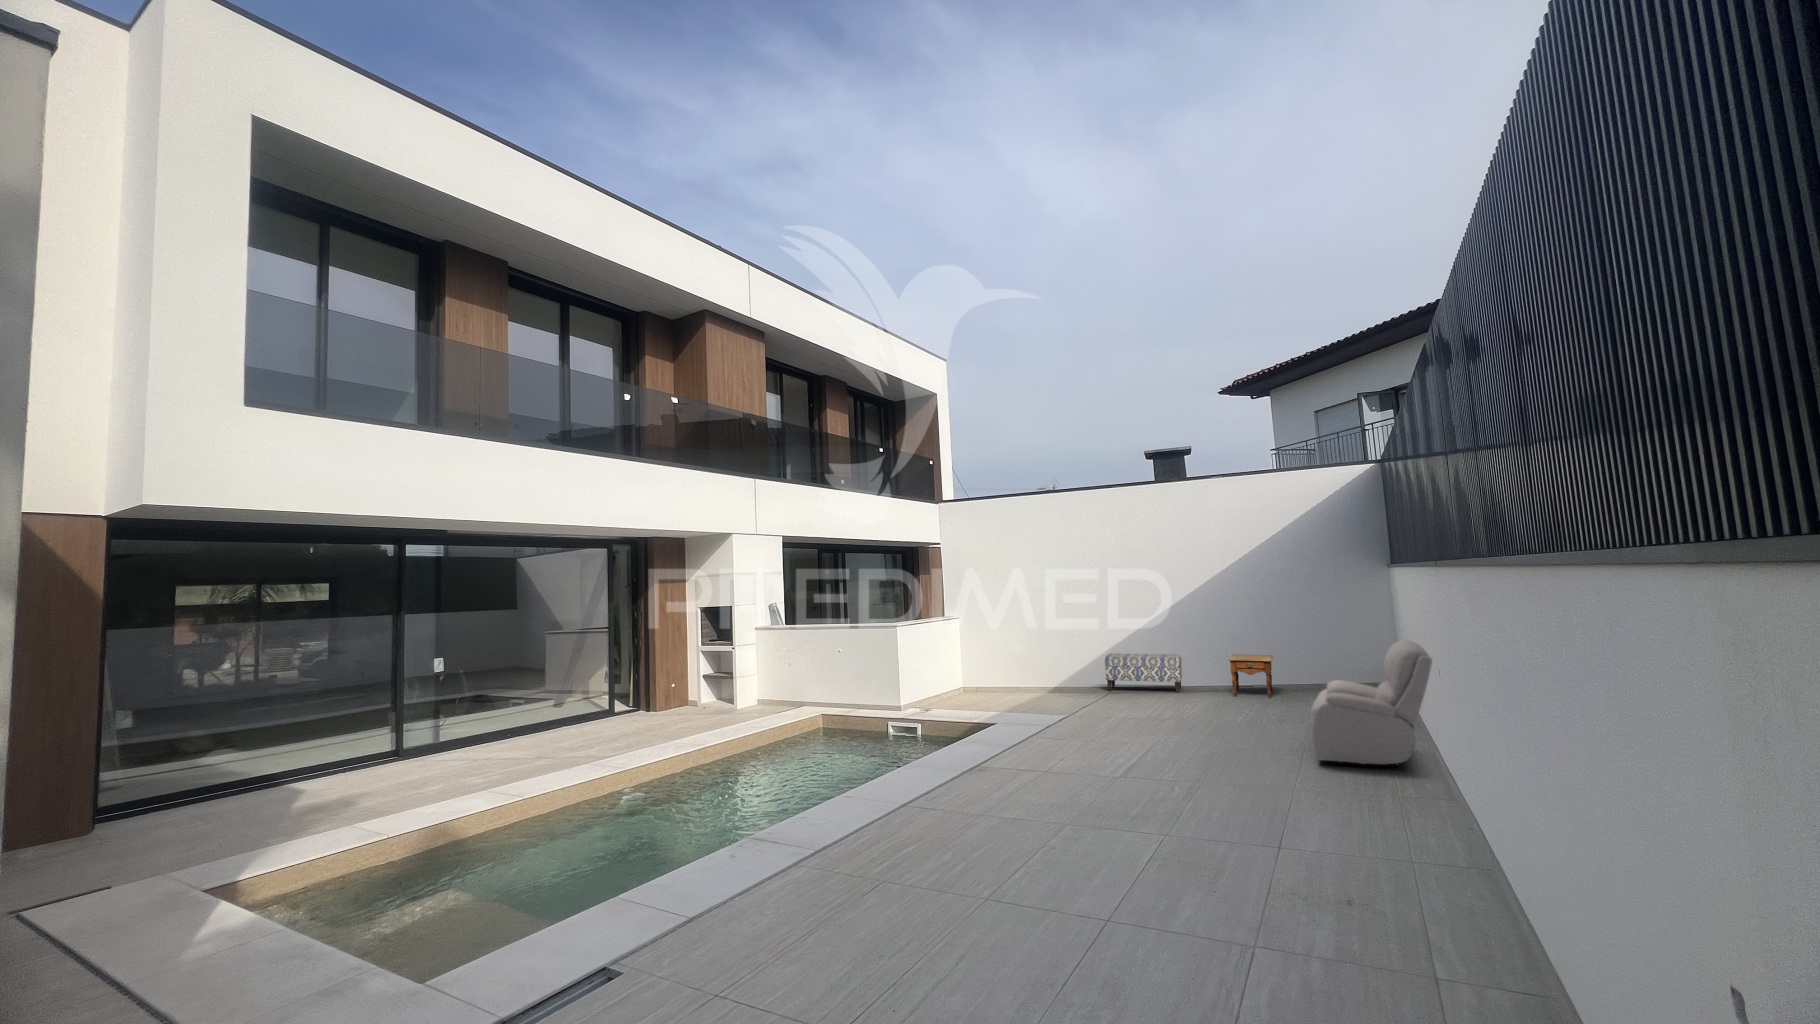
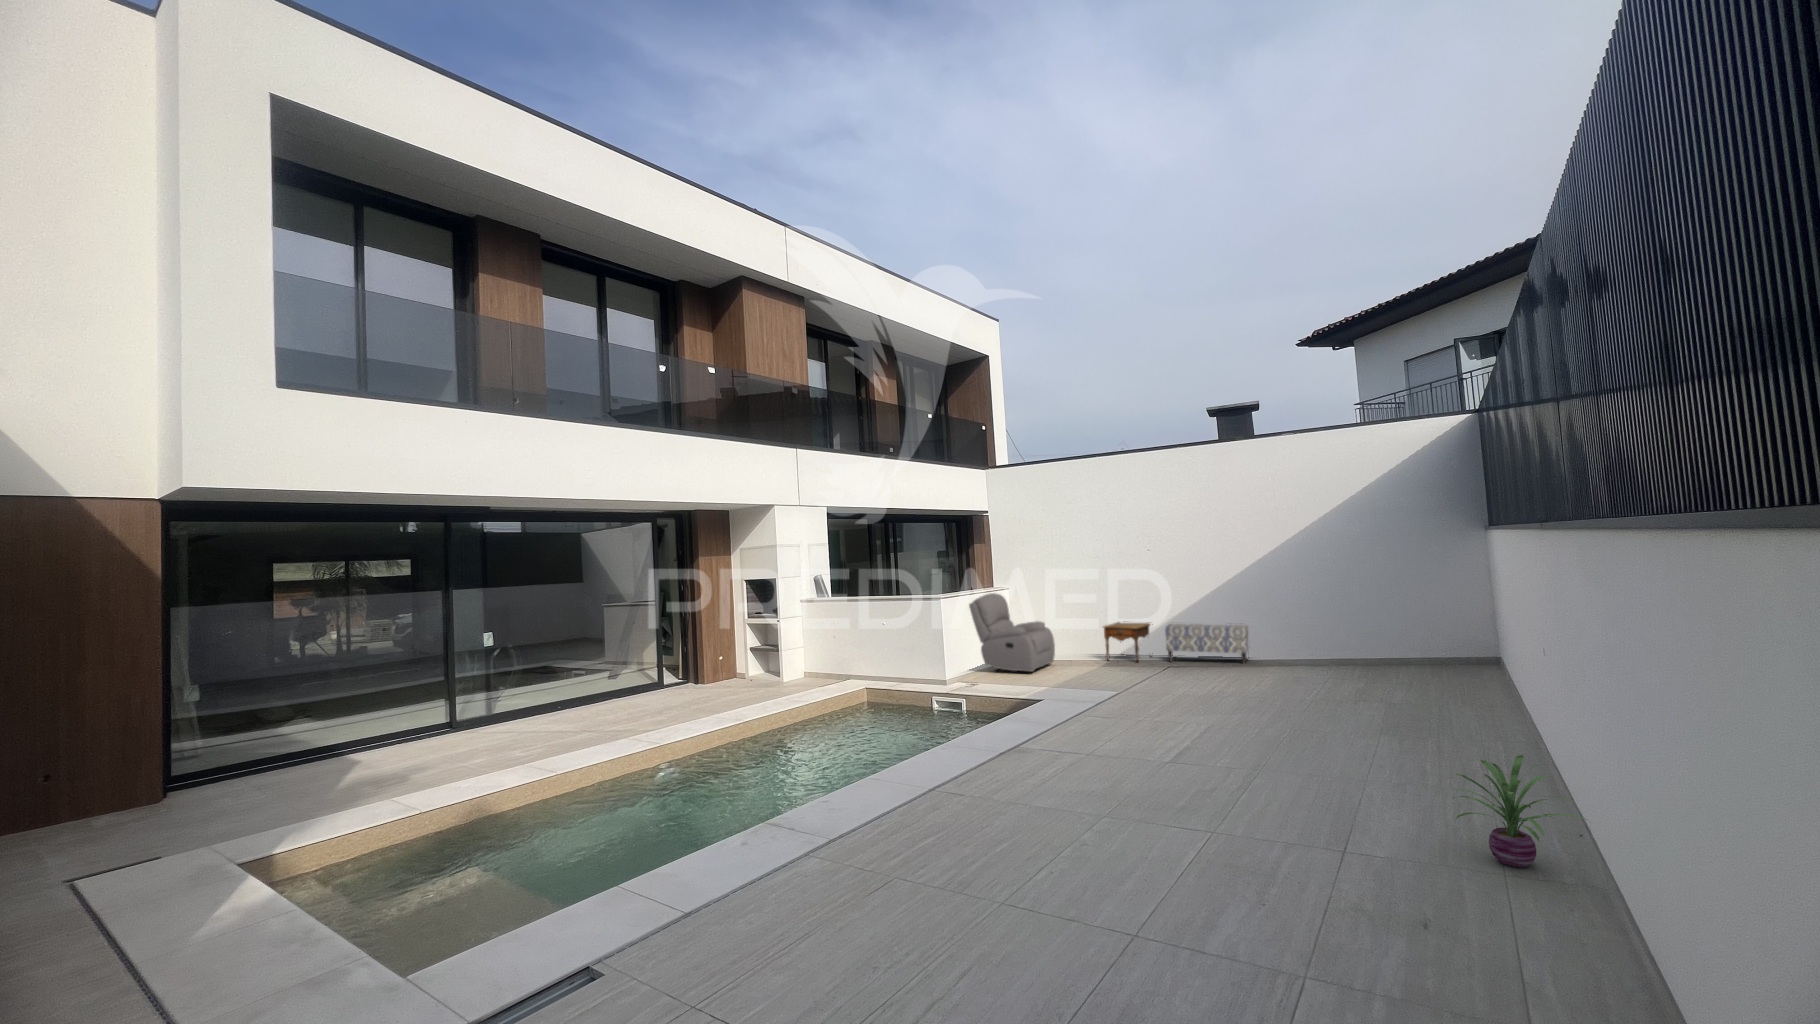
chair: present [1311,640,1432,766] -> present [969,593,1055,672]
side table: present [1229,654,1273,697] -> present [1103,622,1153,662]
decorative plant: none [1365,757,1480,853] -> present [1453,755,1587,867]

